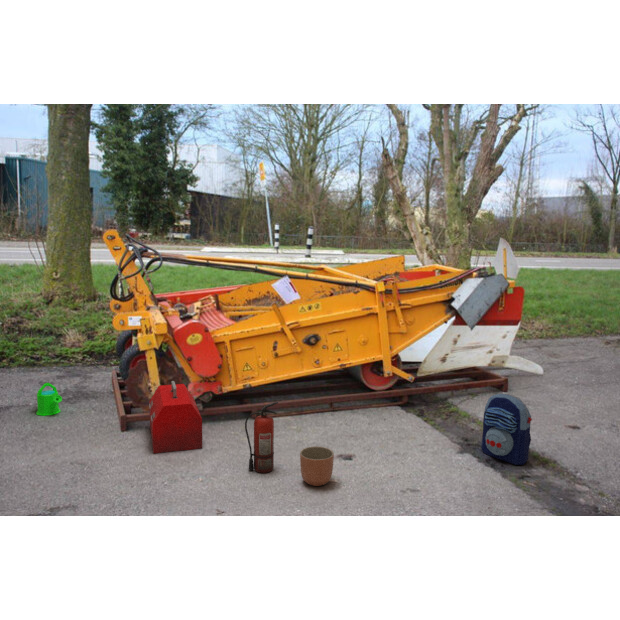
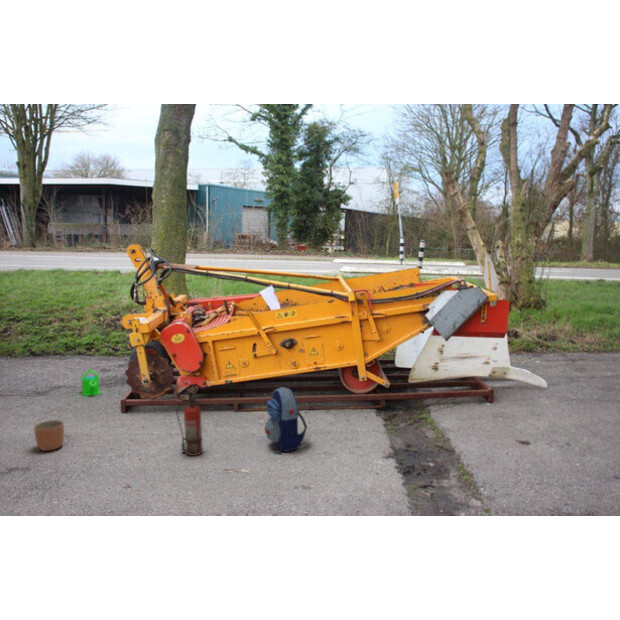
toolbox: present [149,381,202,453] -> none [126,373,183,431]
backpack: present [481,393,532,465] -> present [265,387,307,452]
planter: present [300,446,334,486] -> present [34,420,64,451]

